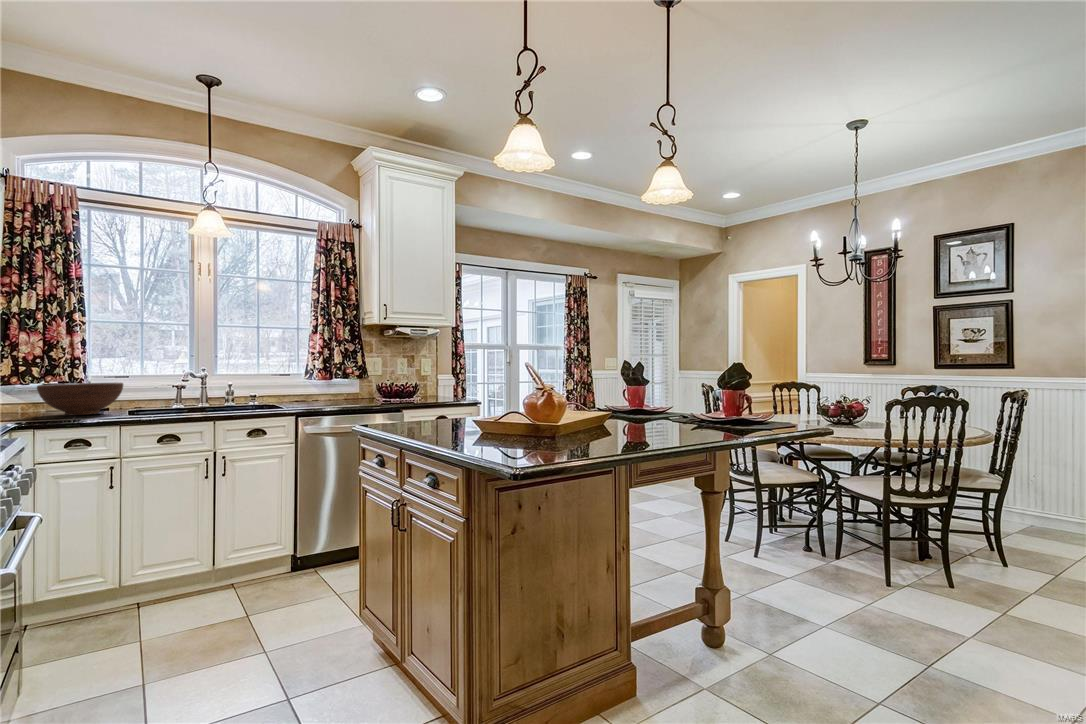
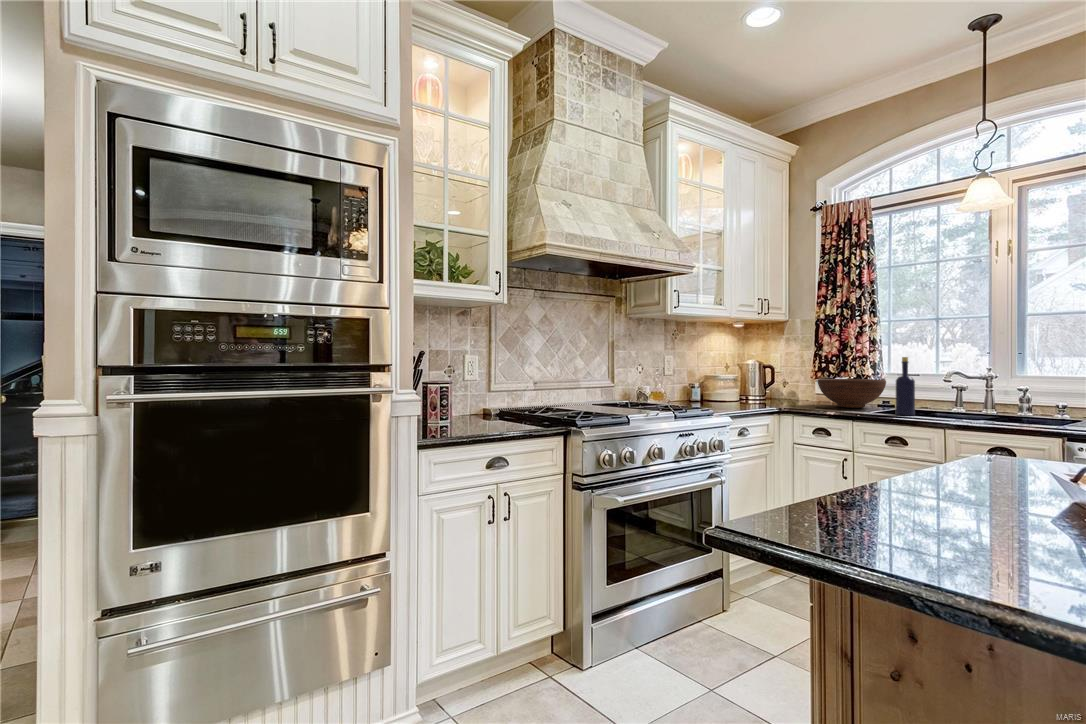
bottle: none [153,359,174,414] -> present [896,357,915,416]

